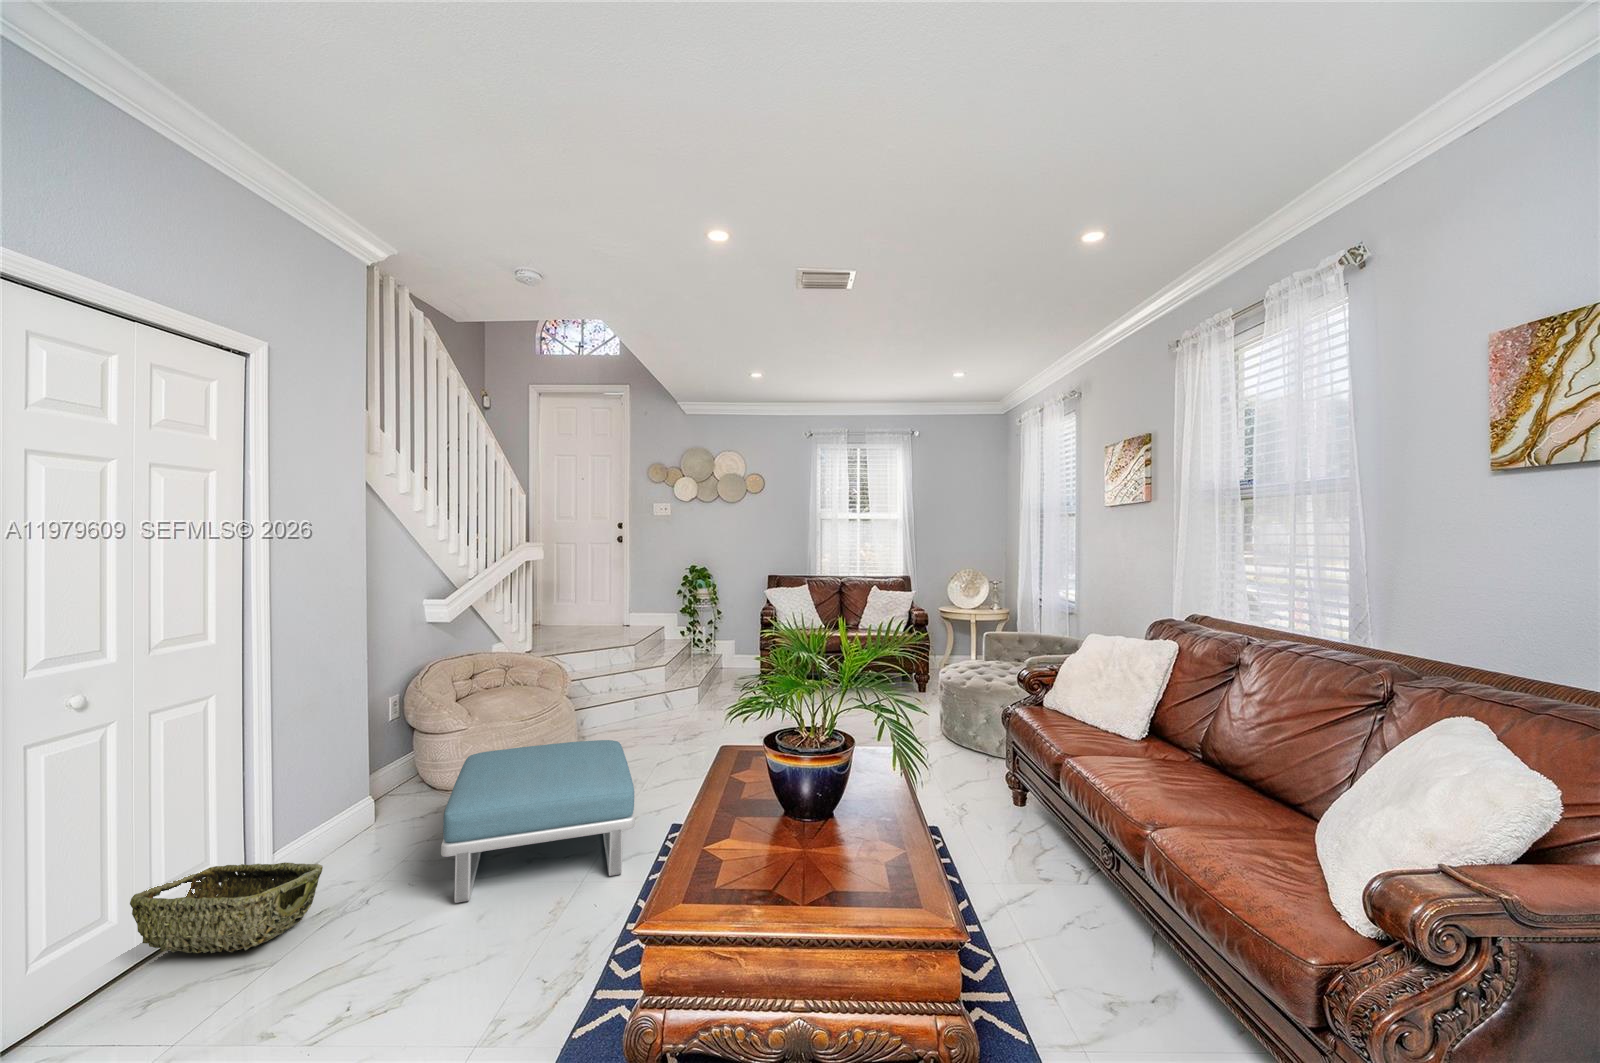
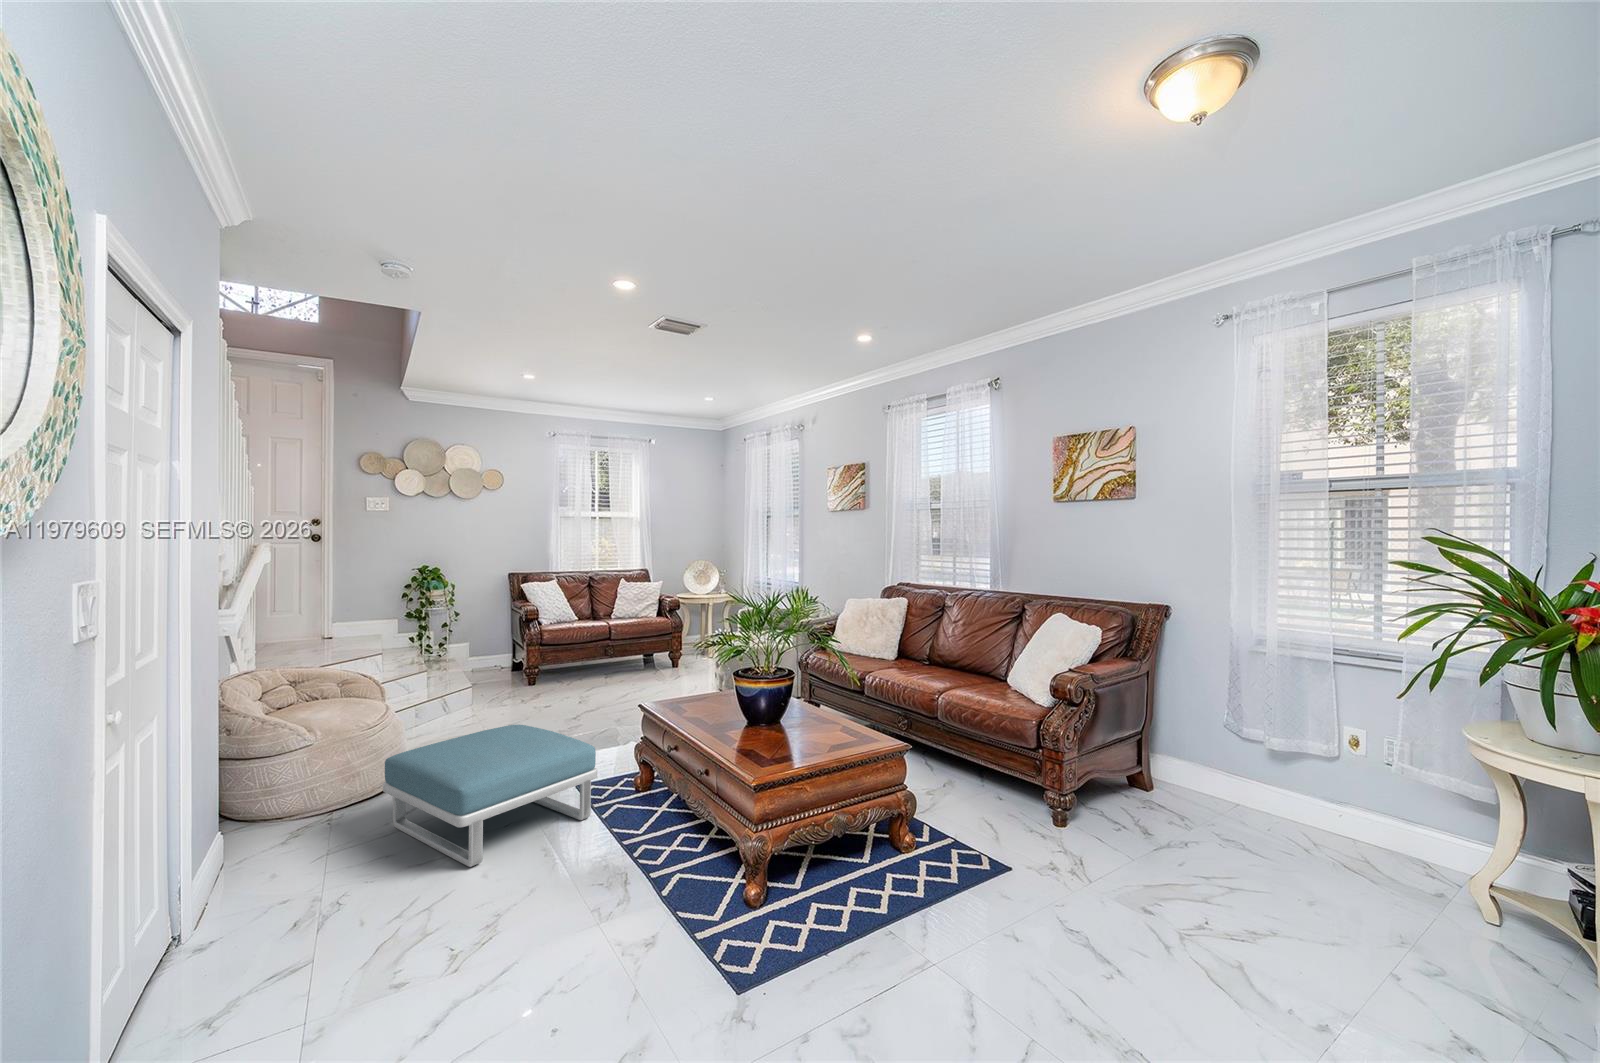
woven basket: present [130,862,323,953] -> none [166,862,350,973]

